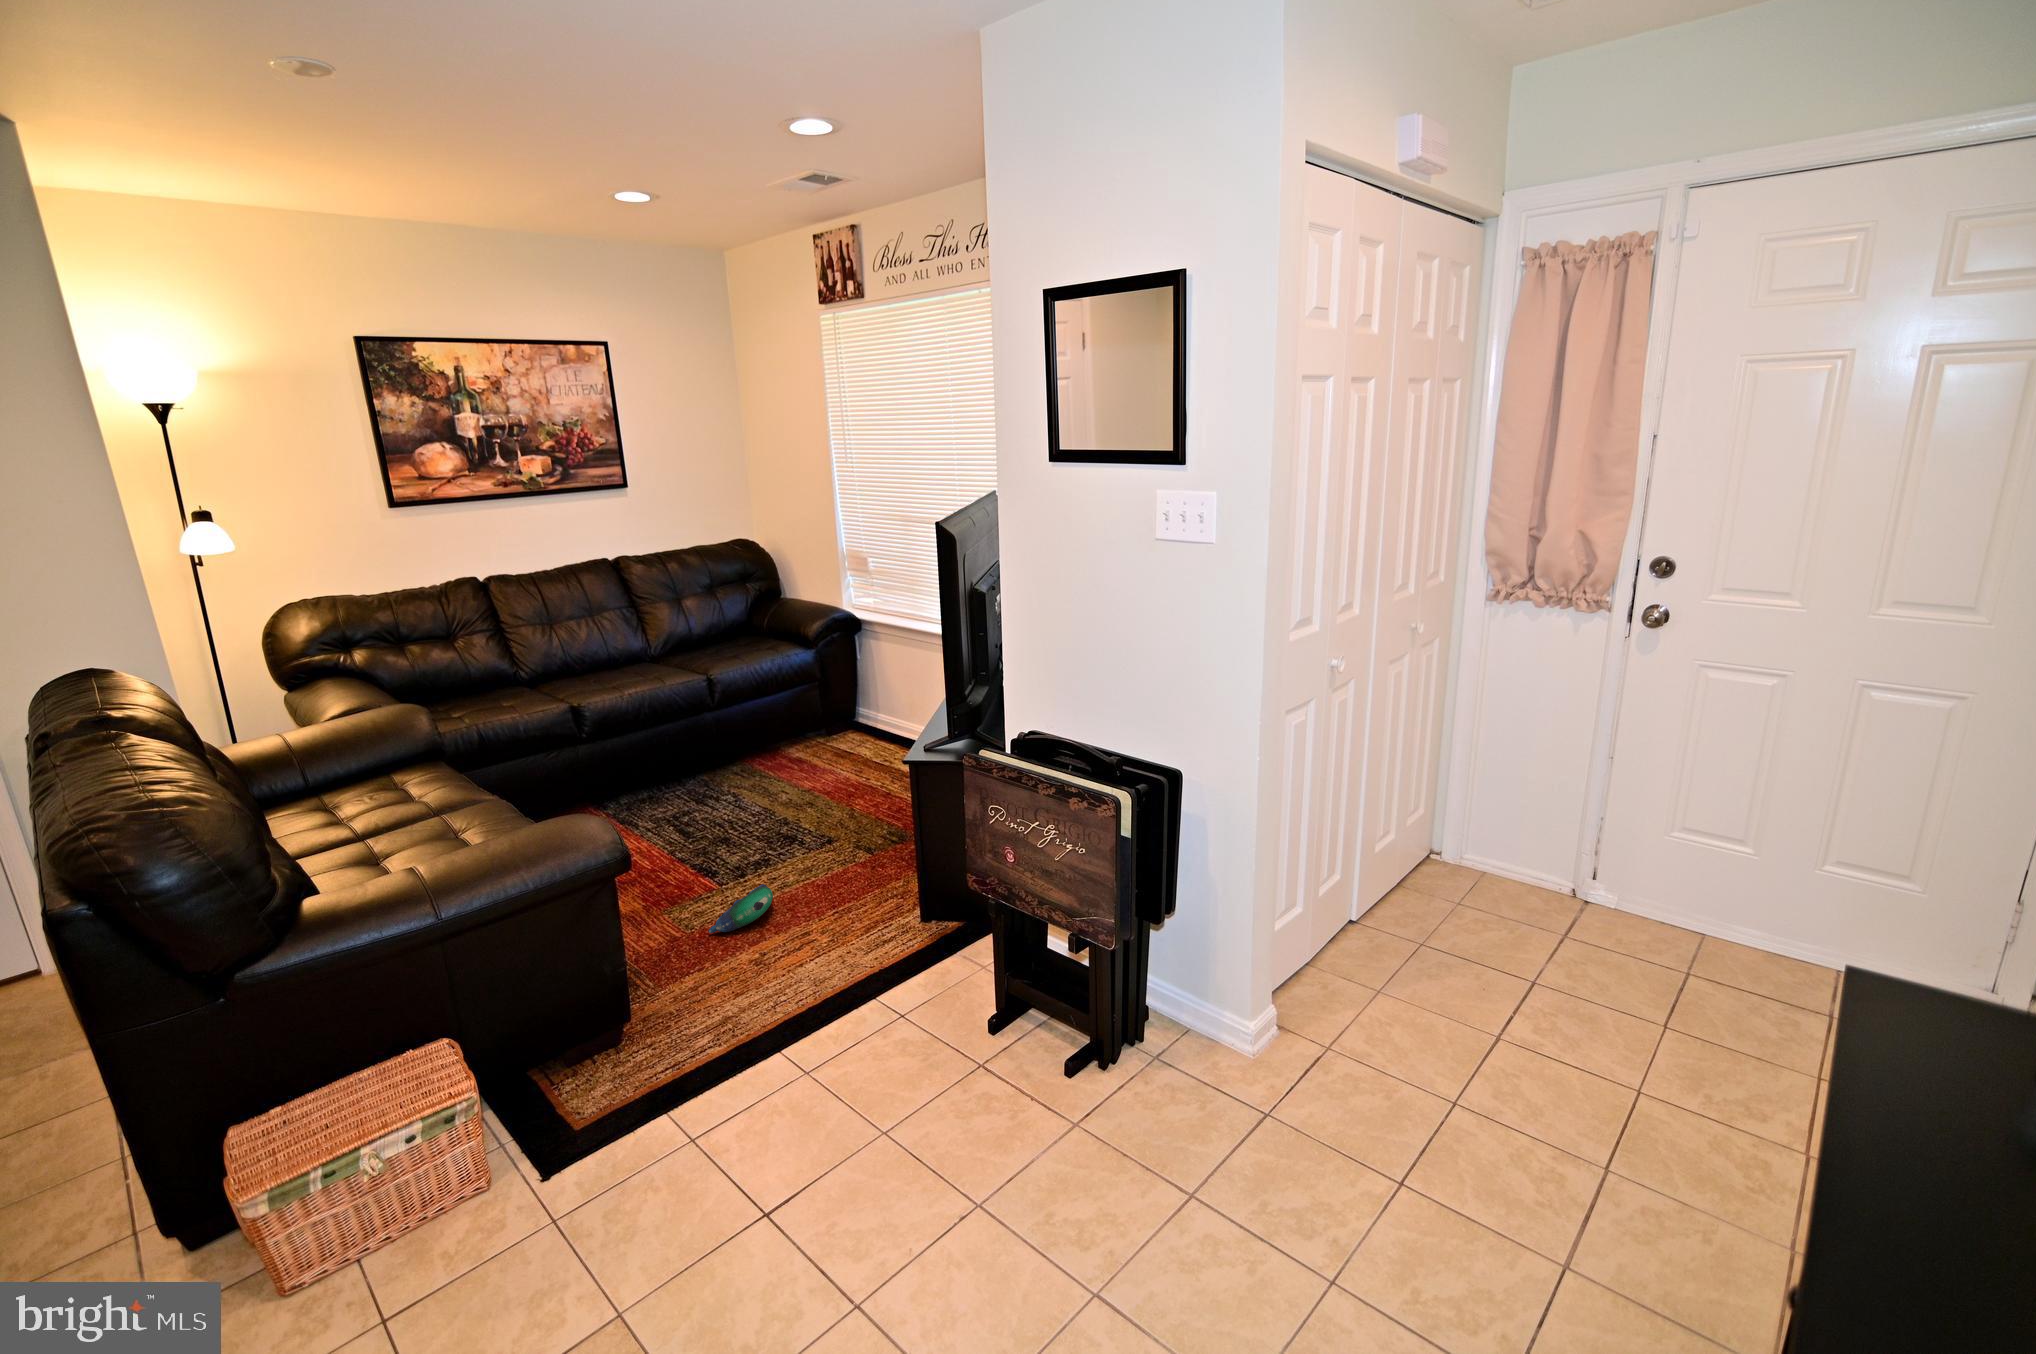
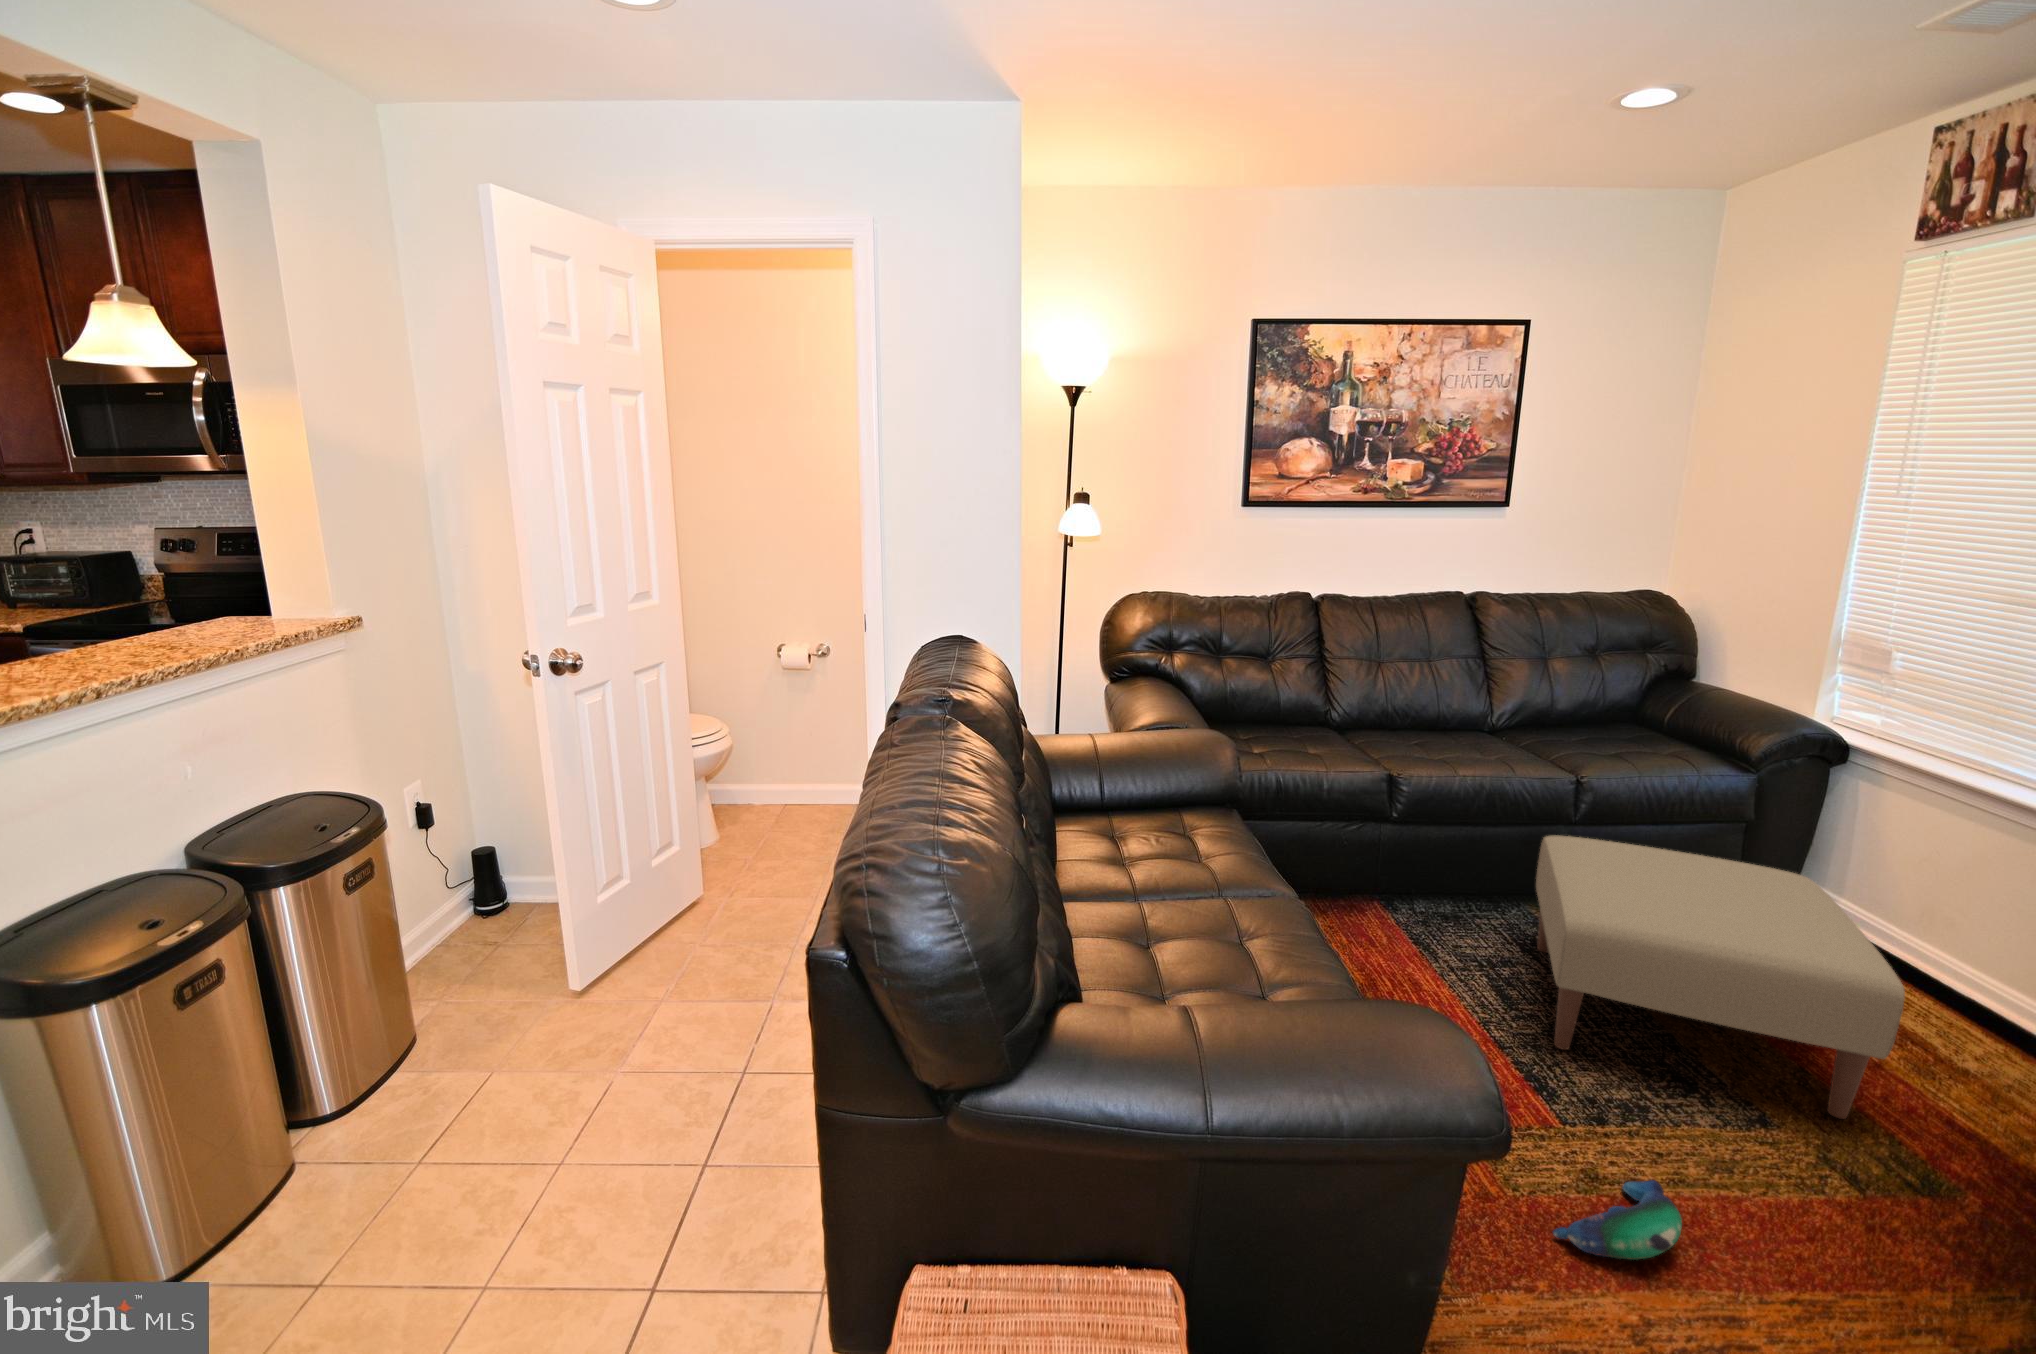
ottoman: none [691,701,868,848] -> present [1536,835,1905,1119]

